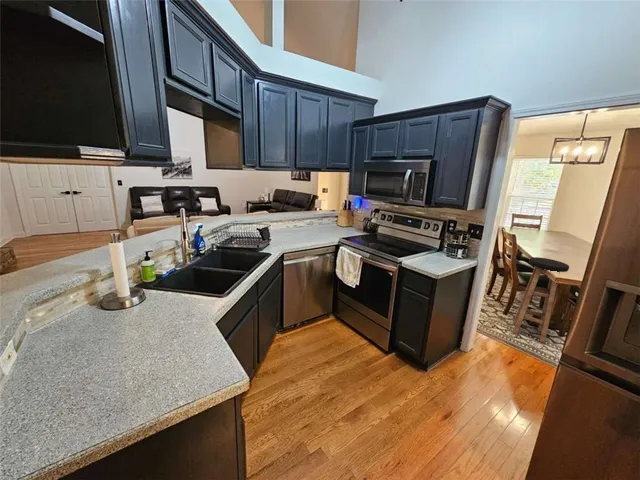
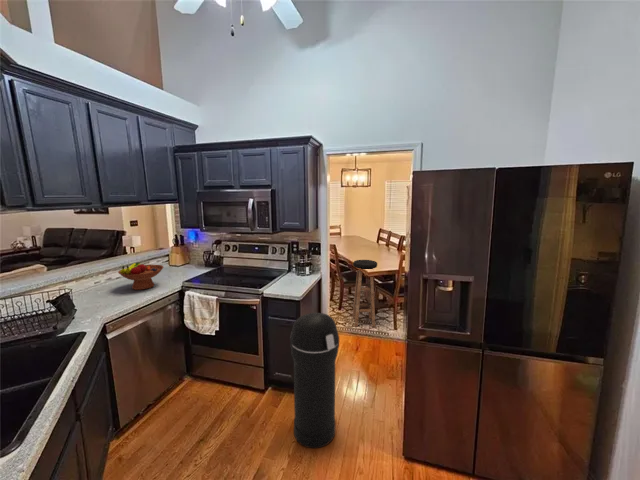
fruit bowl: none [299,217,329,238] -> present [118,263,163,290]
trash can: none [404,295,475,434] -> present [290,313,339,448]

